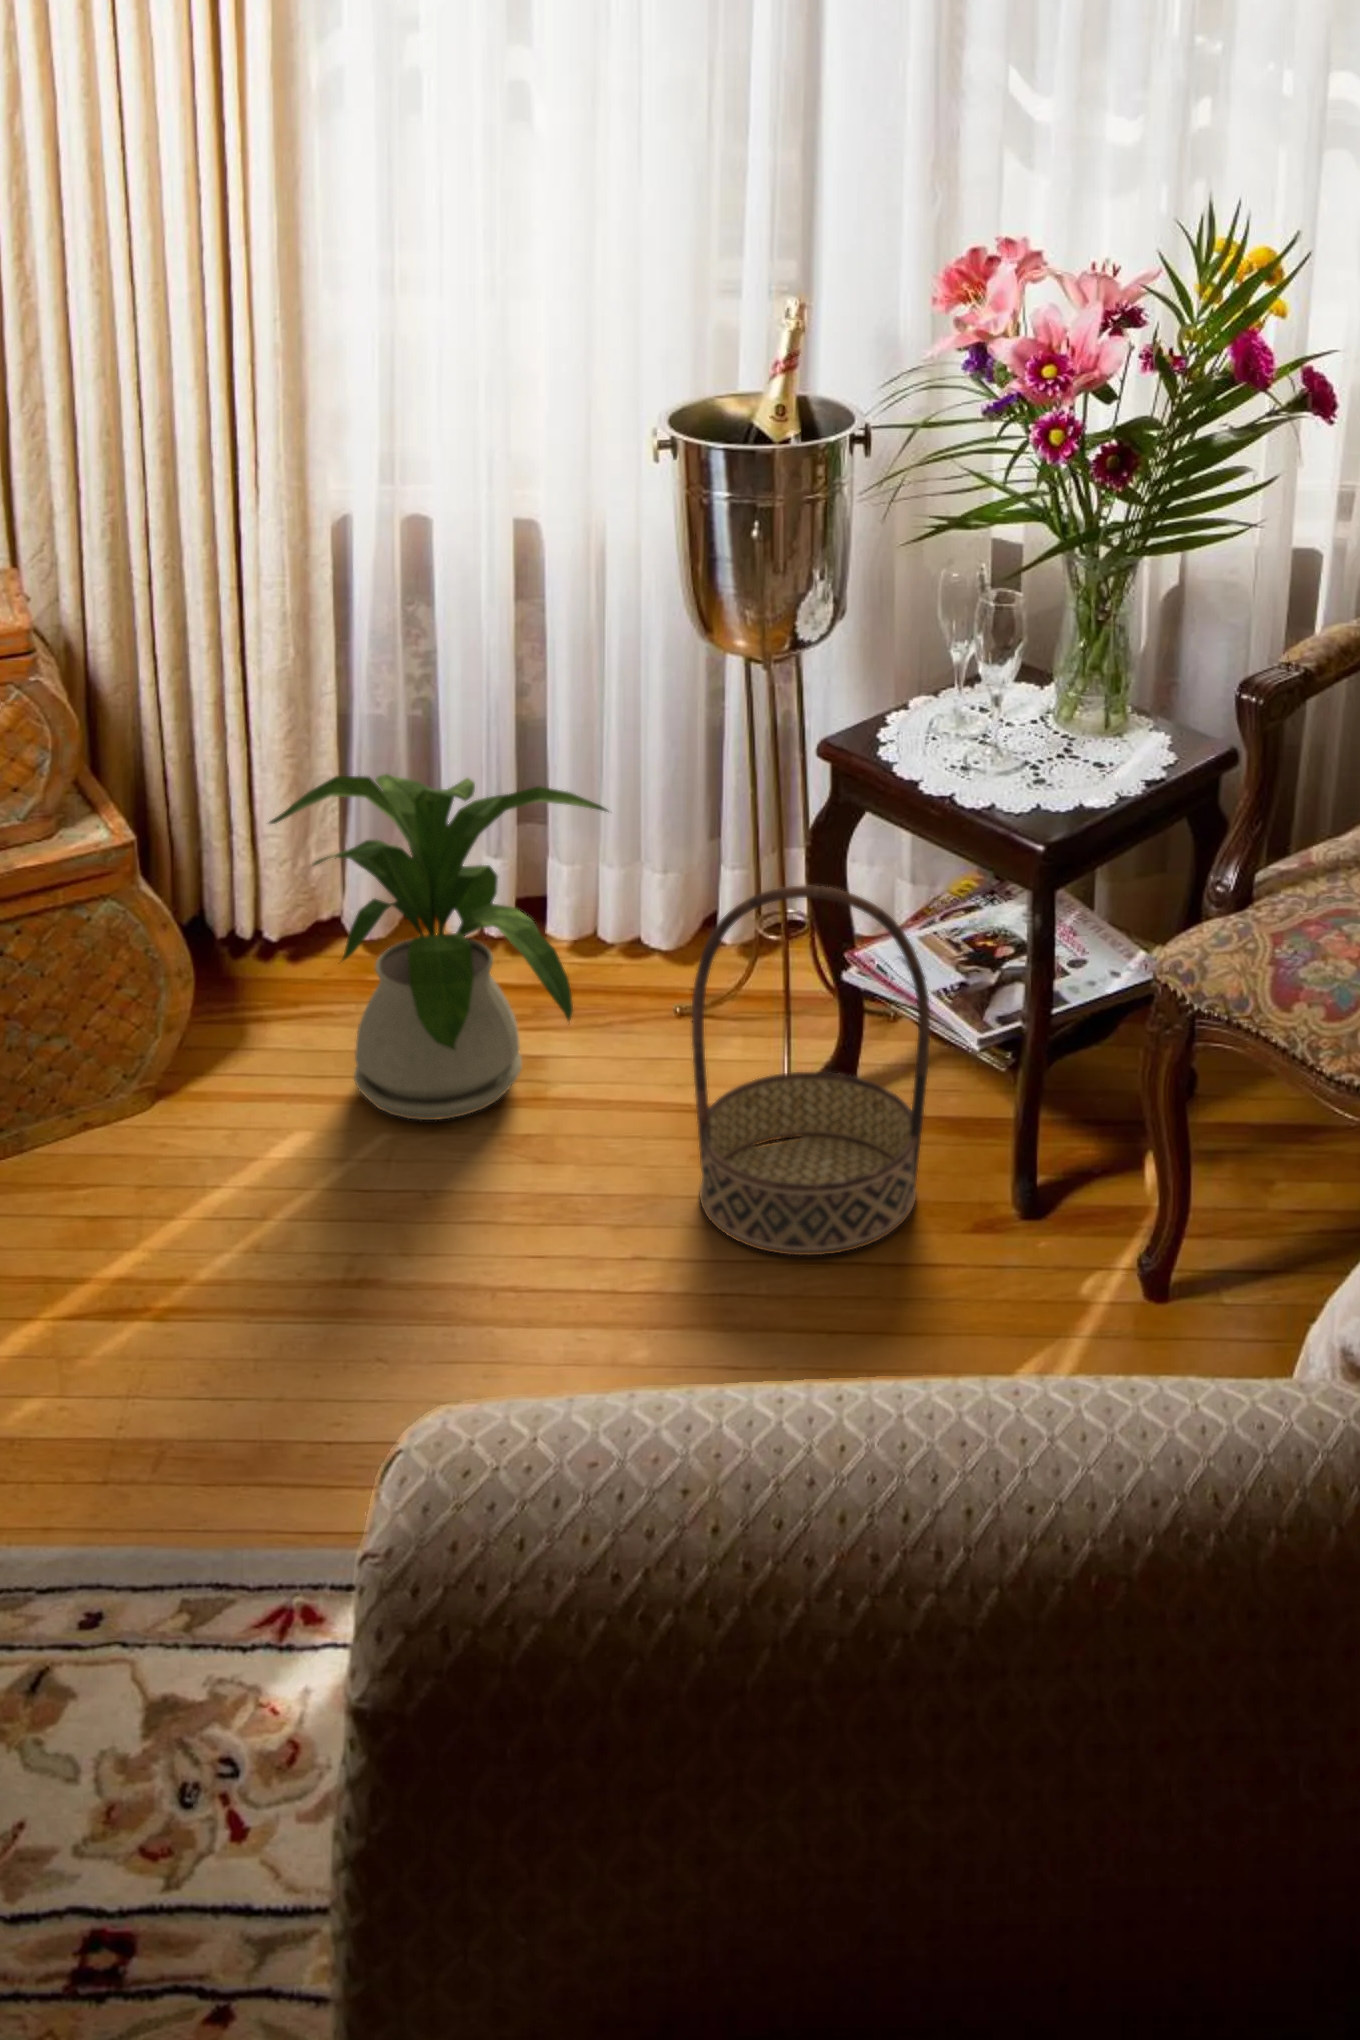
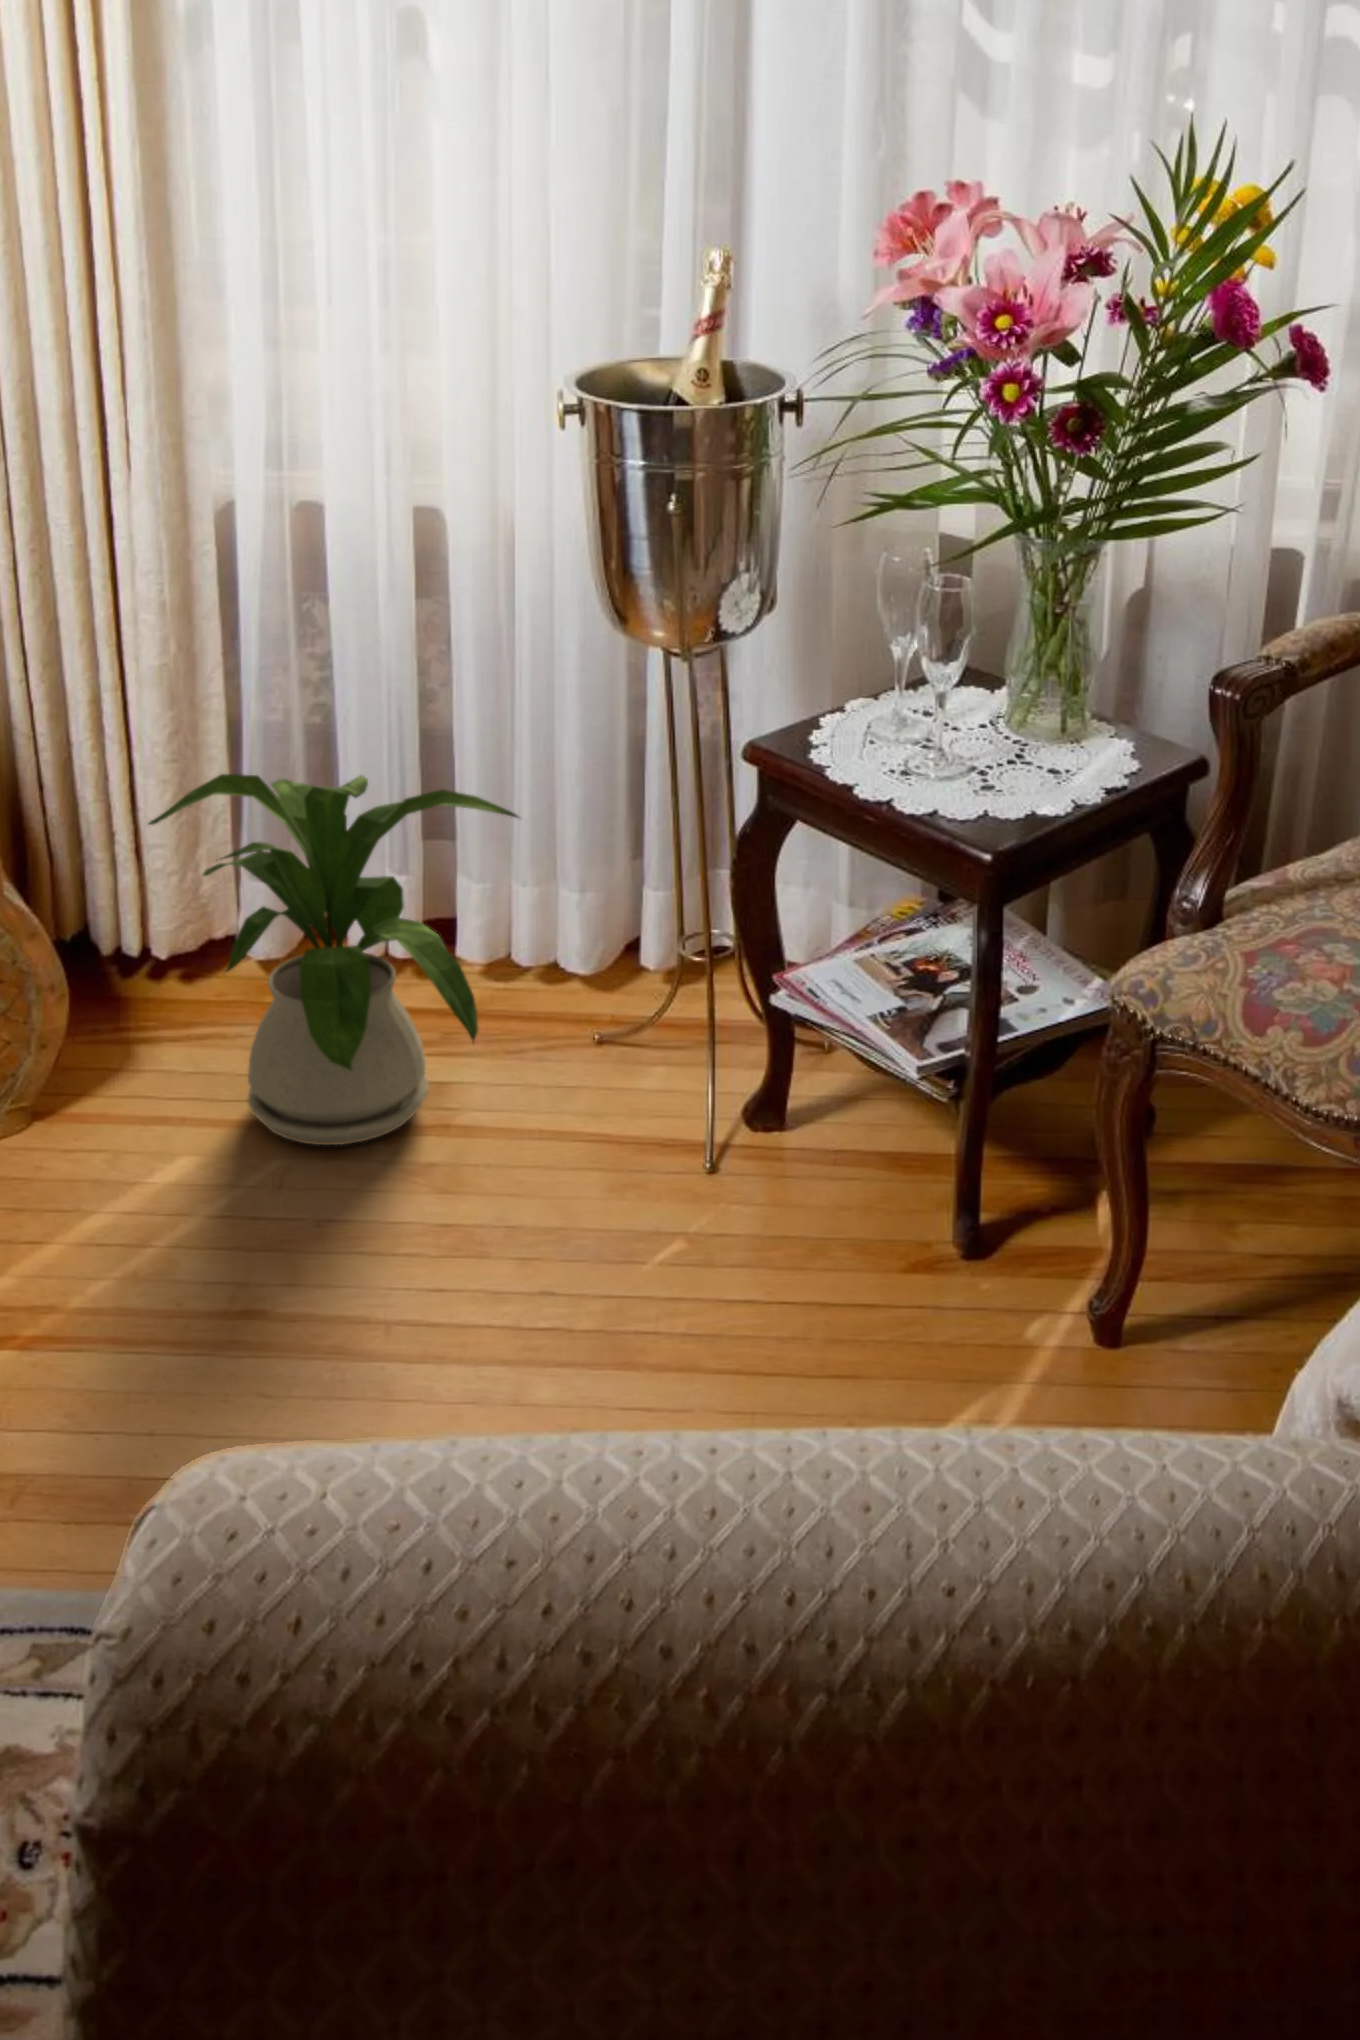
basket: present [692,885,930,1255] -> none [605,896,865,1293]

